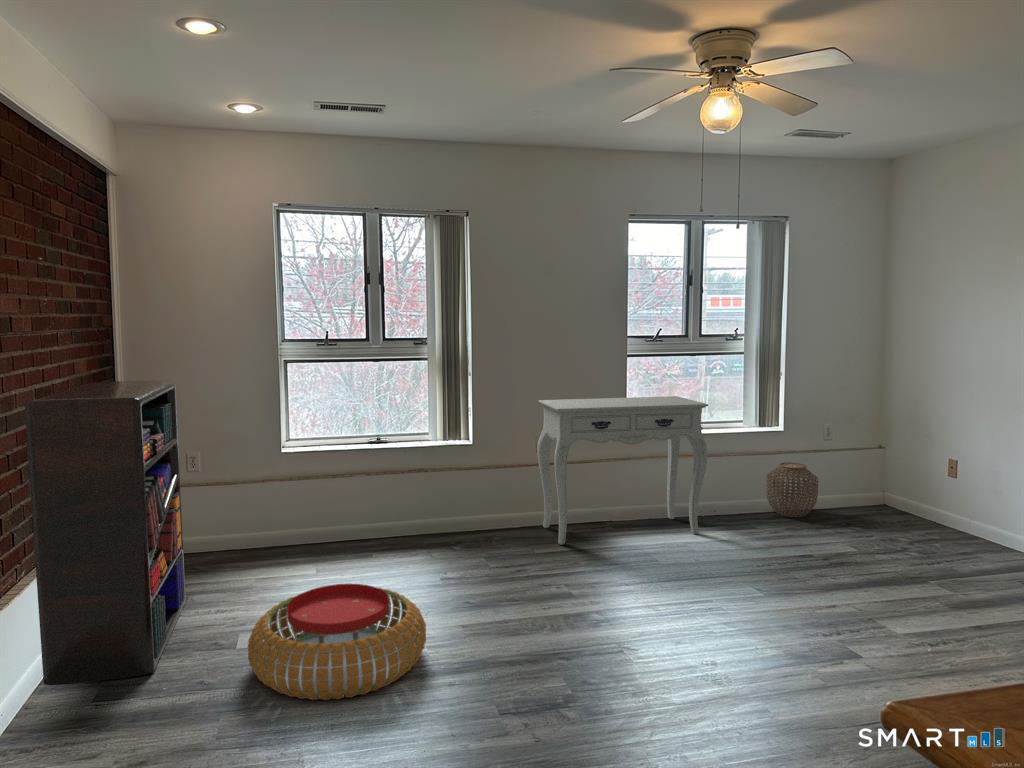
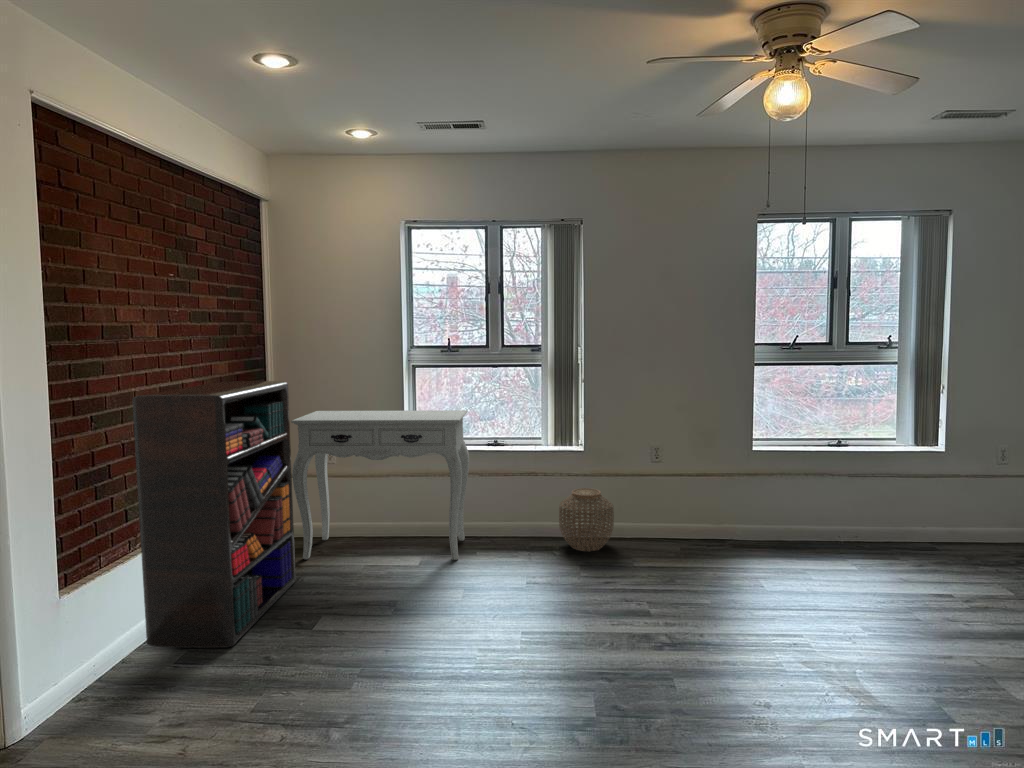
console table: present [537,396,708,545] -> present [291,410,469,560]
woven basket: present [766,462,818,517] -> present [559,488,614,551]
pouf: present [248,584,426,700] -> none [301,584,476,703]

